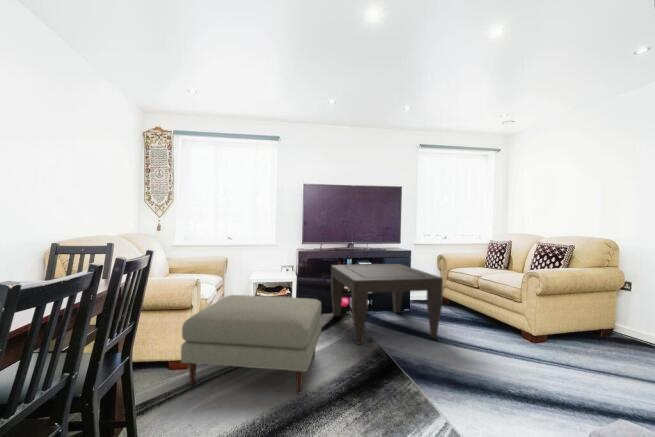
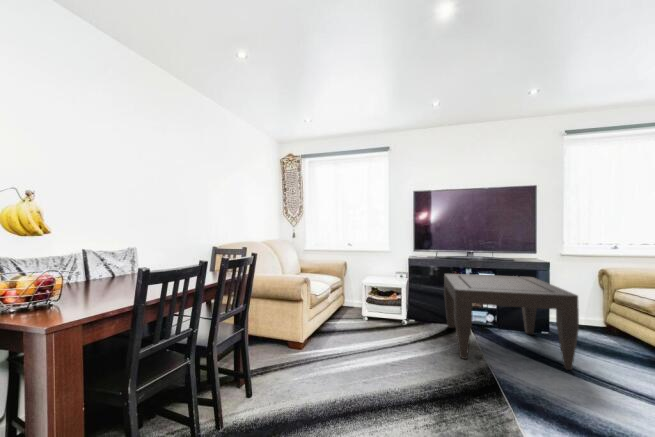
ottoman: present [181,295,322,394] -> none [289,294,418,390]

